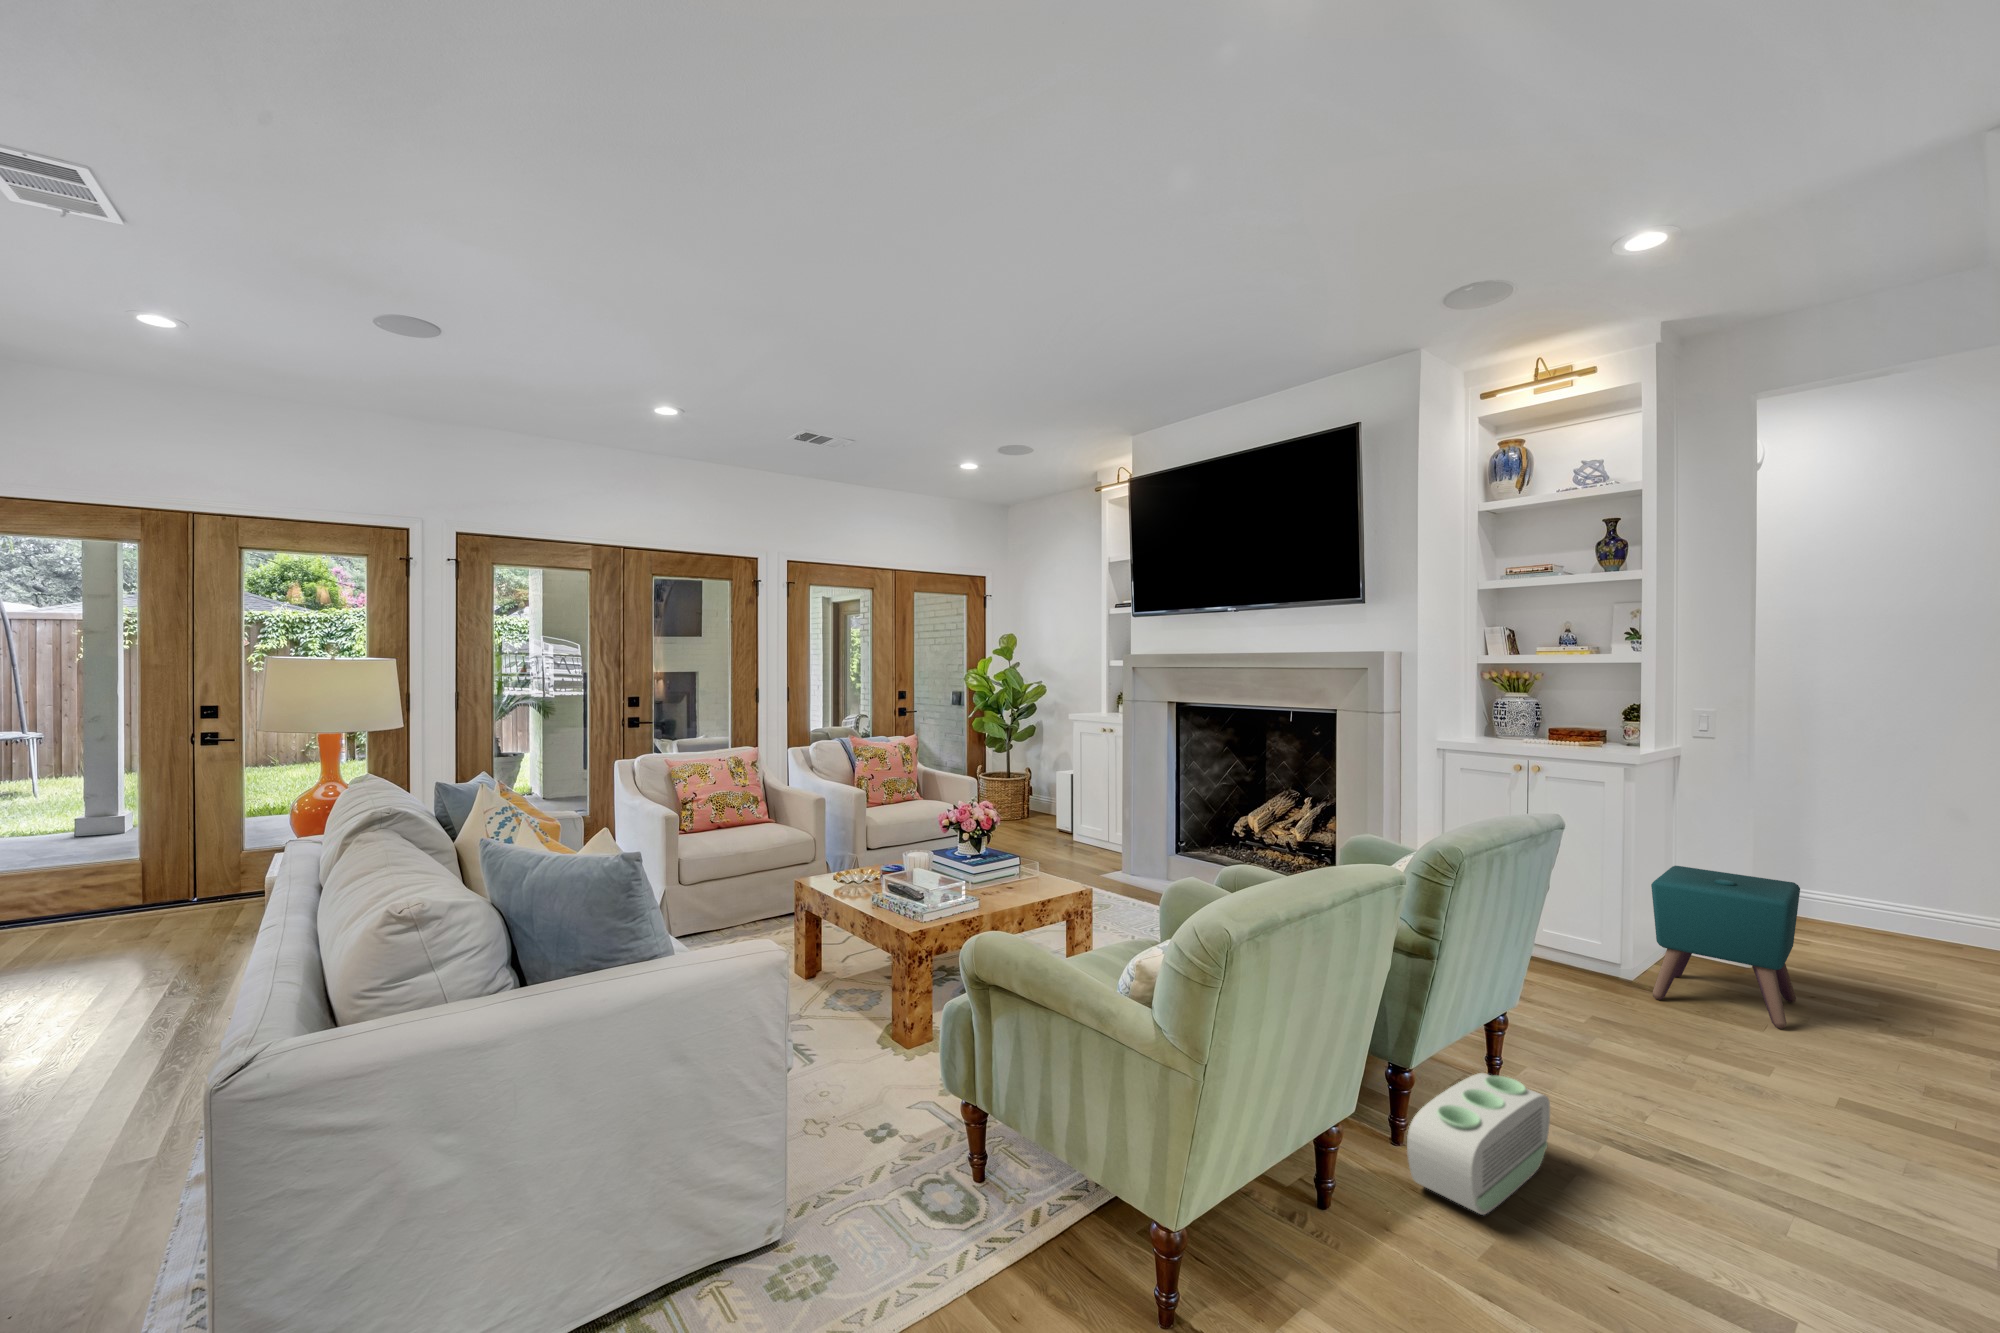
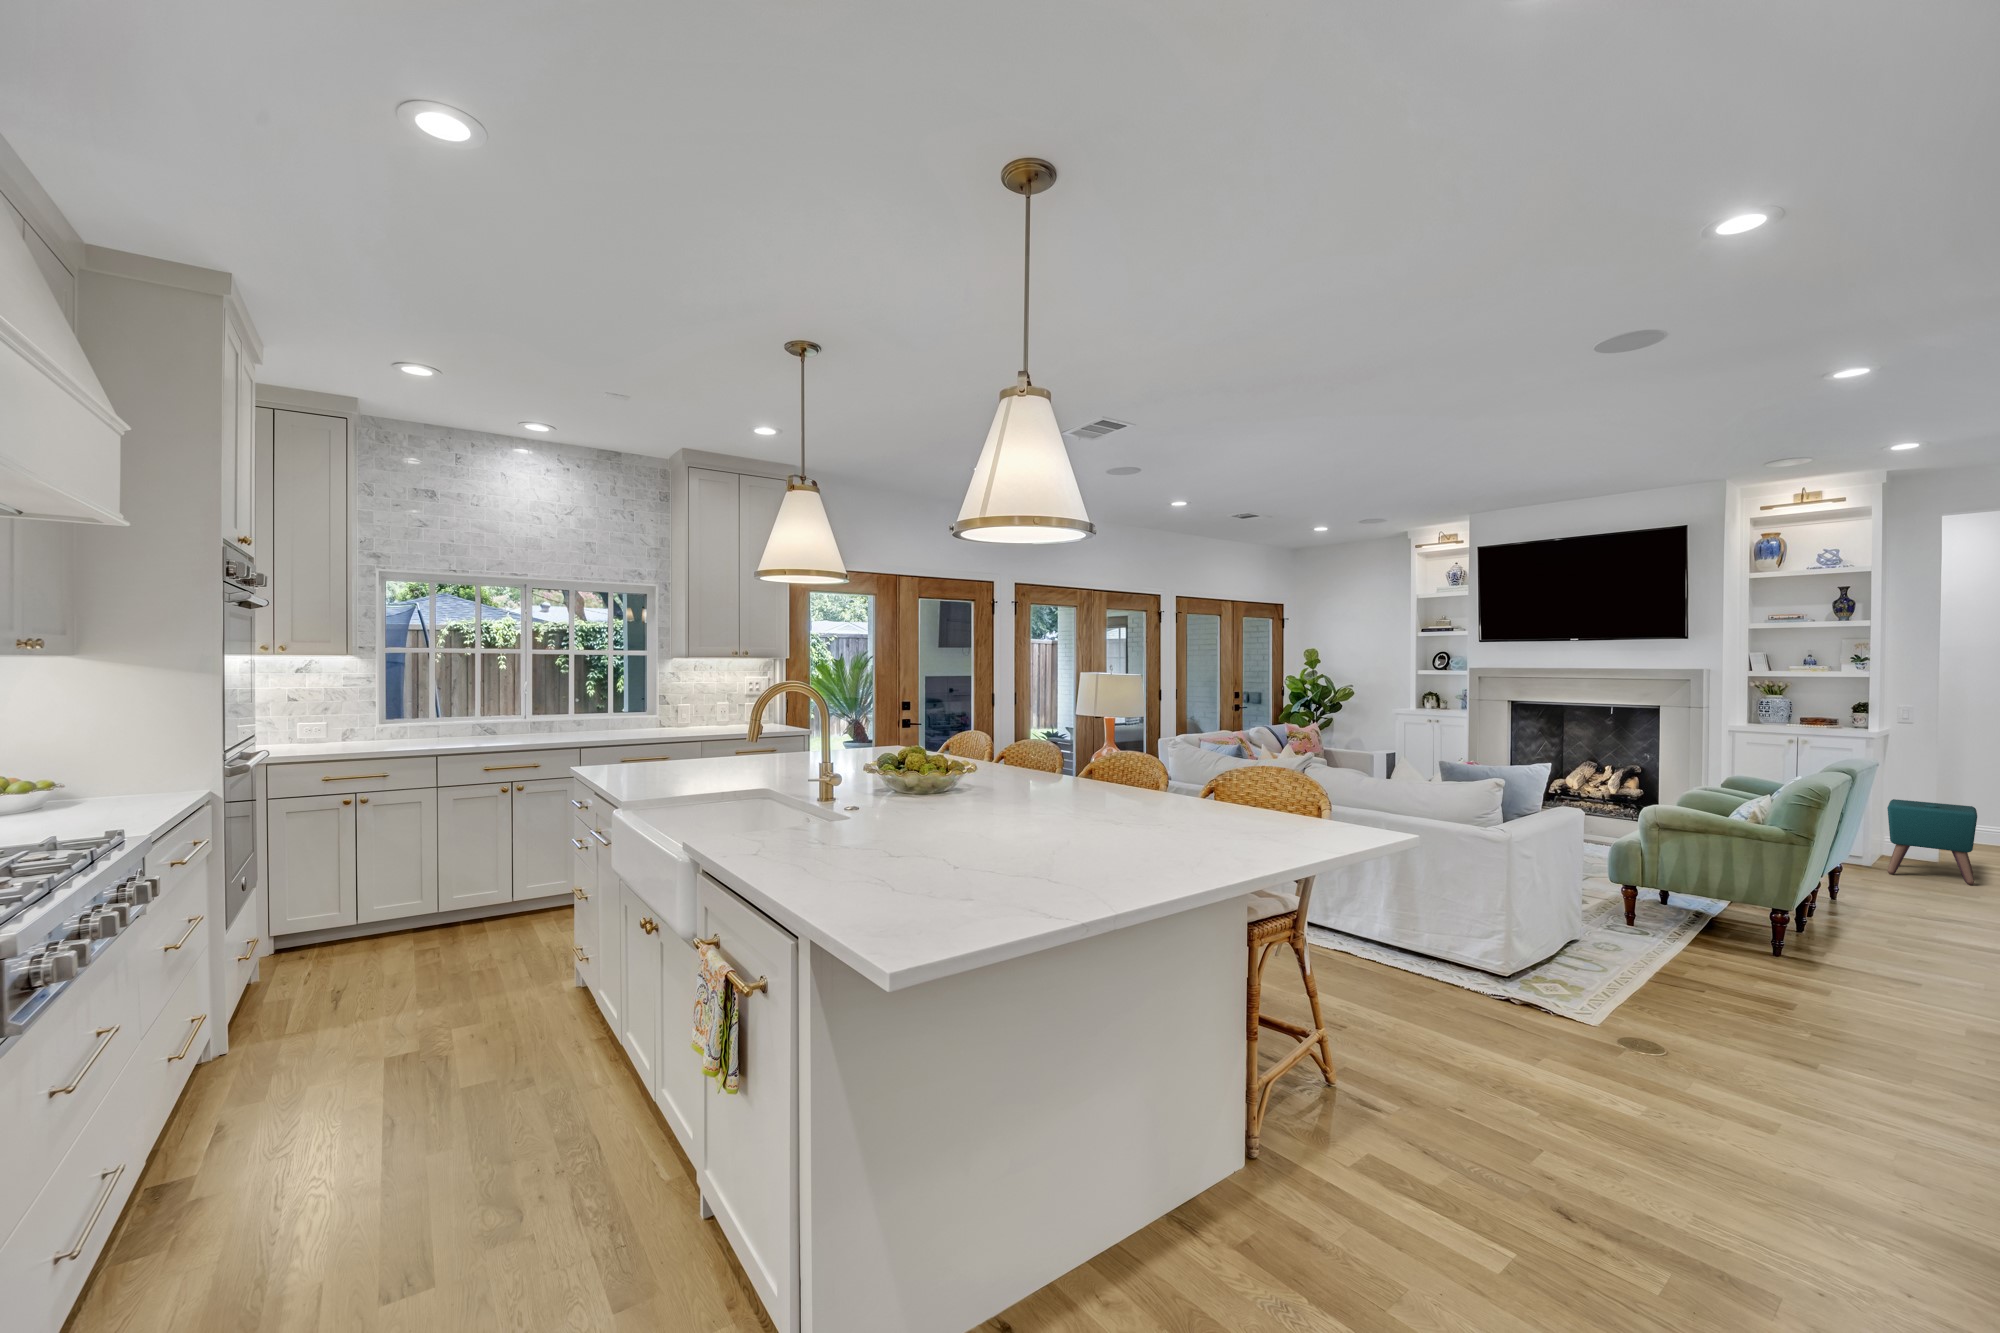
air purifier: present [1407,1073,1550,1215] -> none [1831,884,1888,936]

